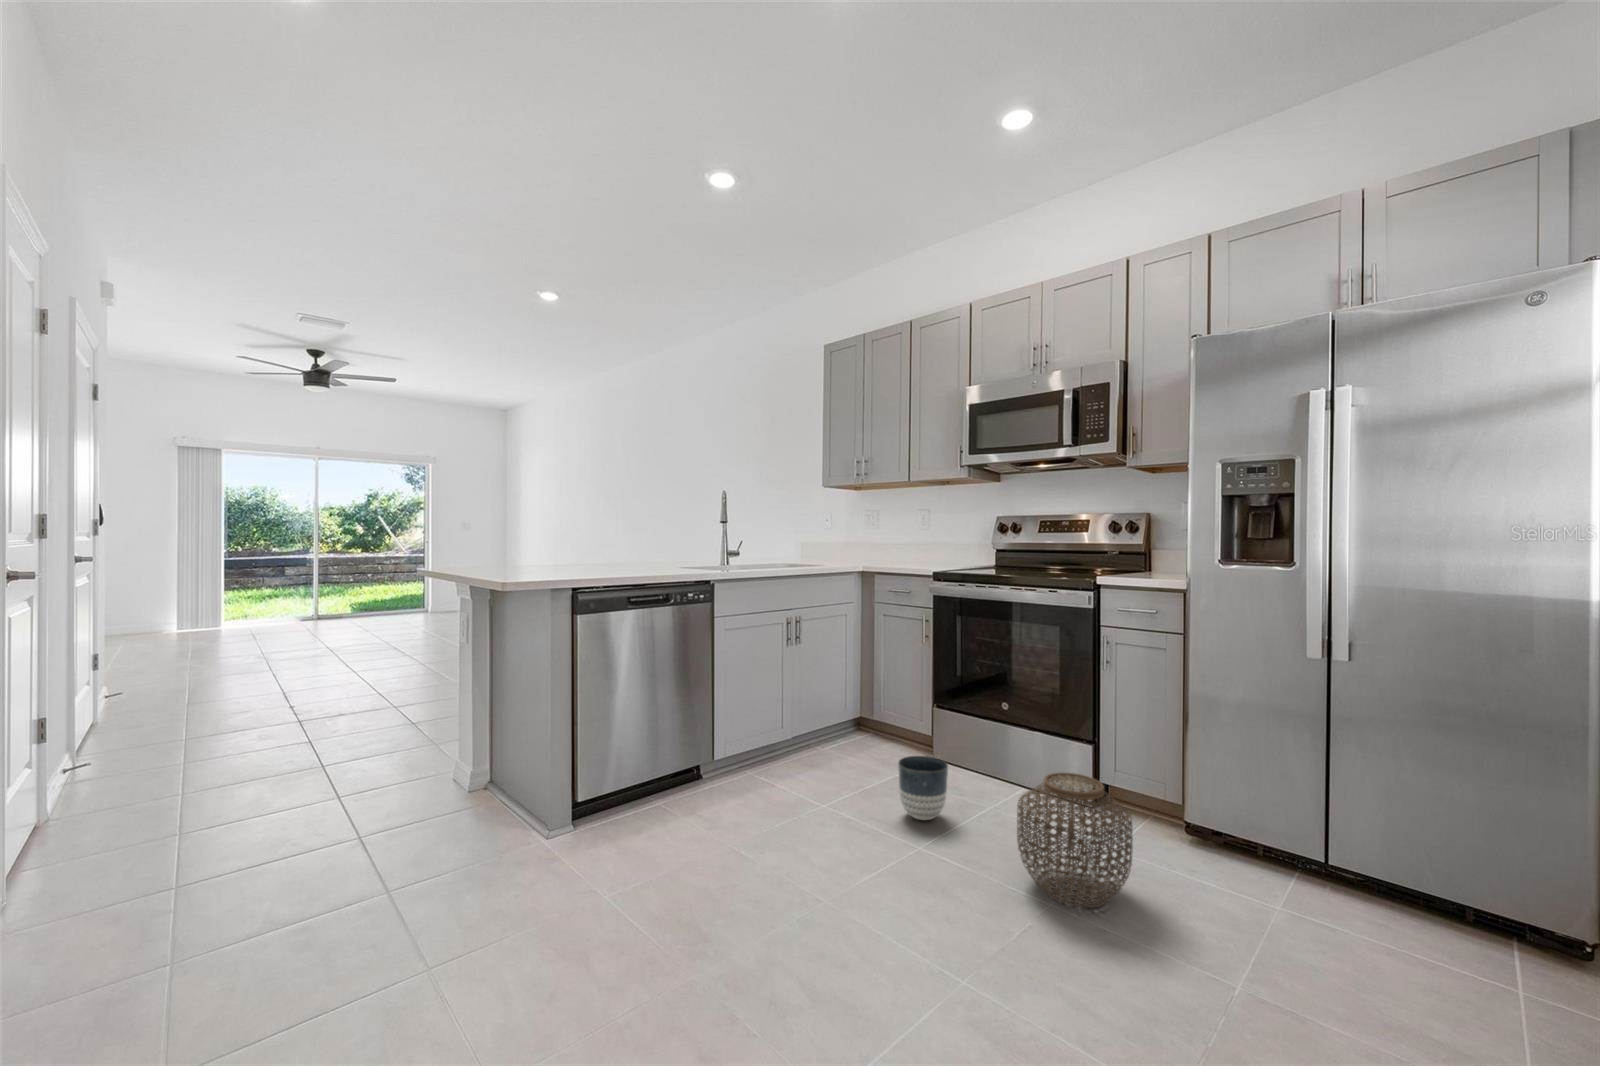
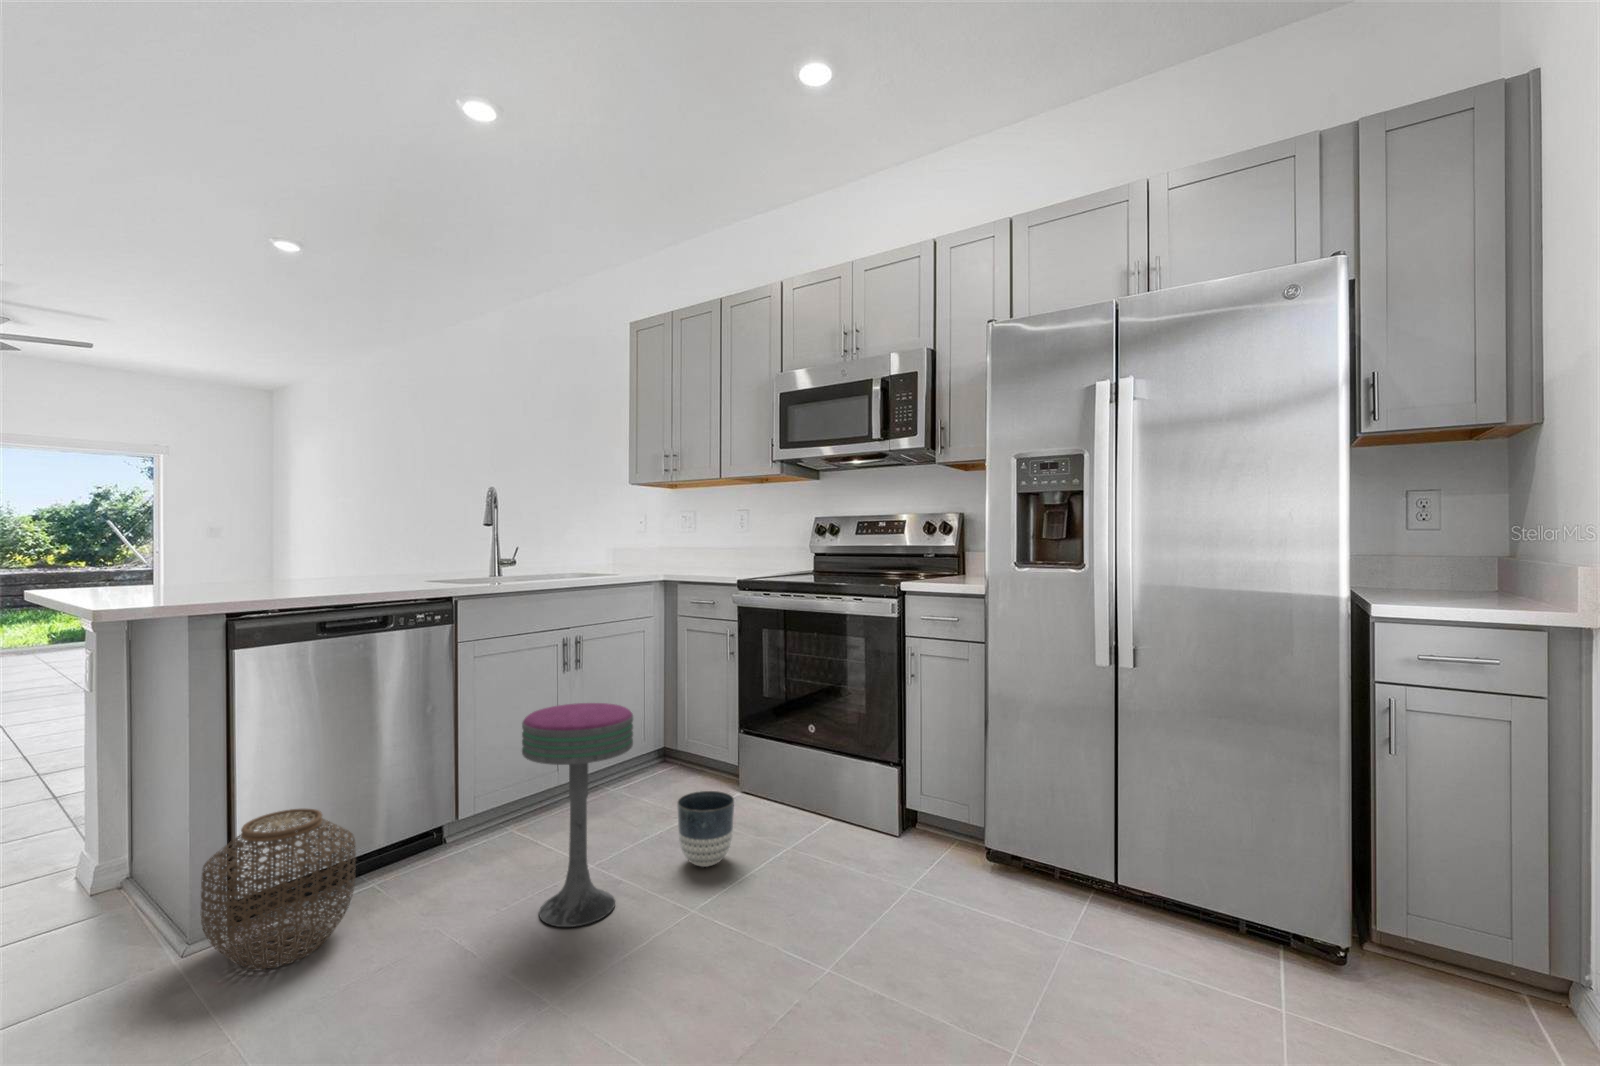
bar stool: none [783,674,872,858] -> present [522,703,633,927]
woven basket: present [1017,773,1132,908] -> present [201,809,356,969]

